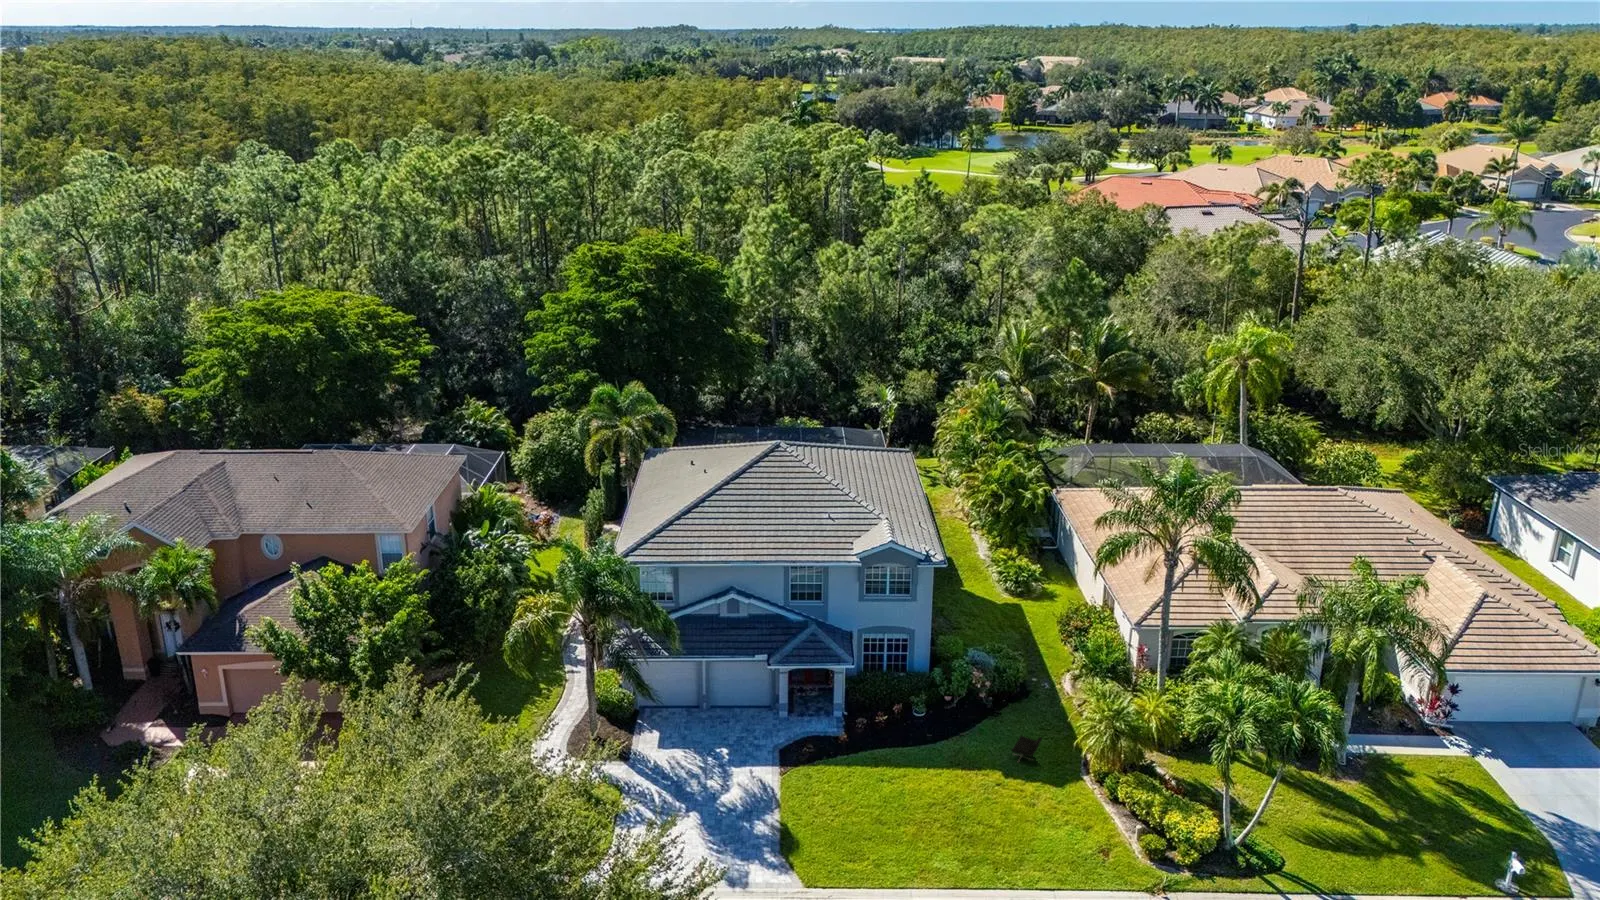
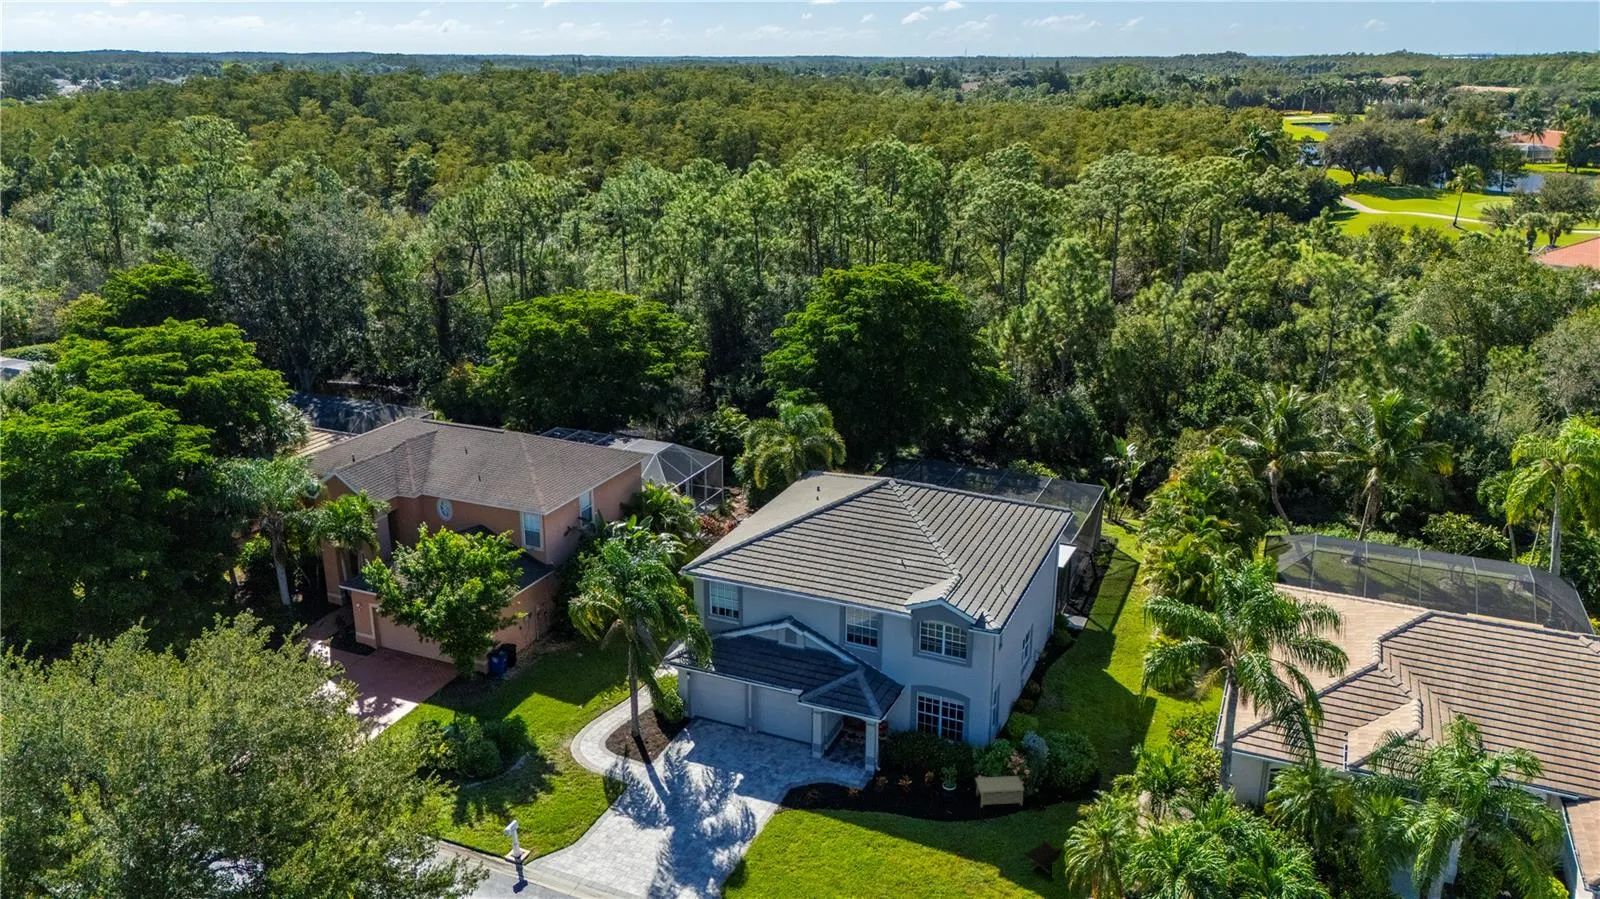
storage bench: none [936,687,980,722] -> present [976,776,1024,806]

